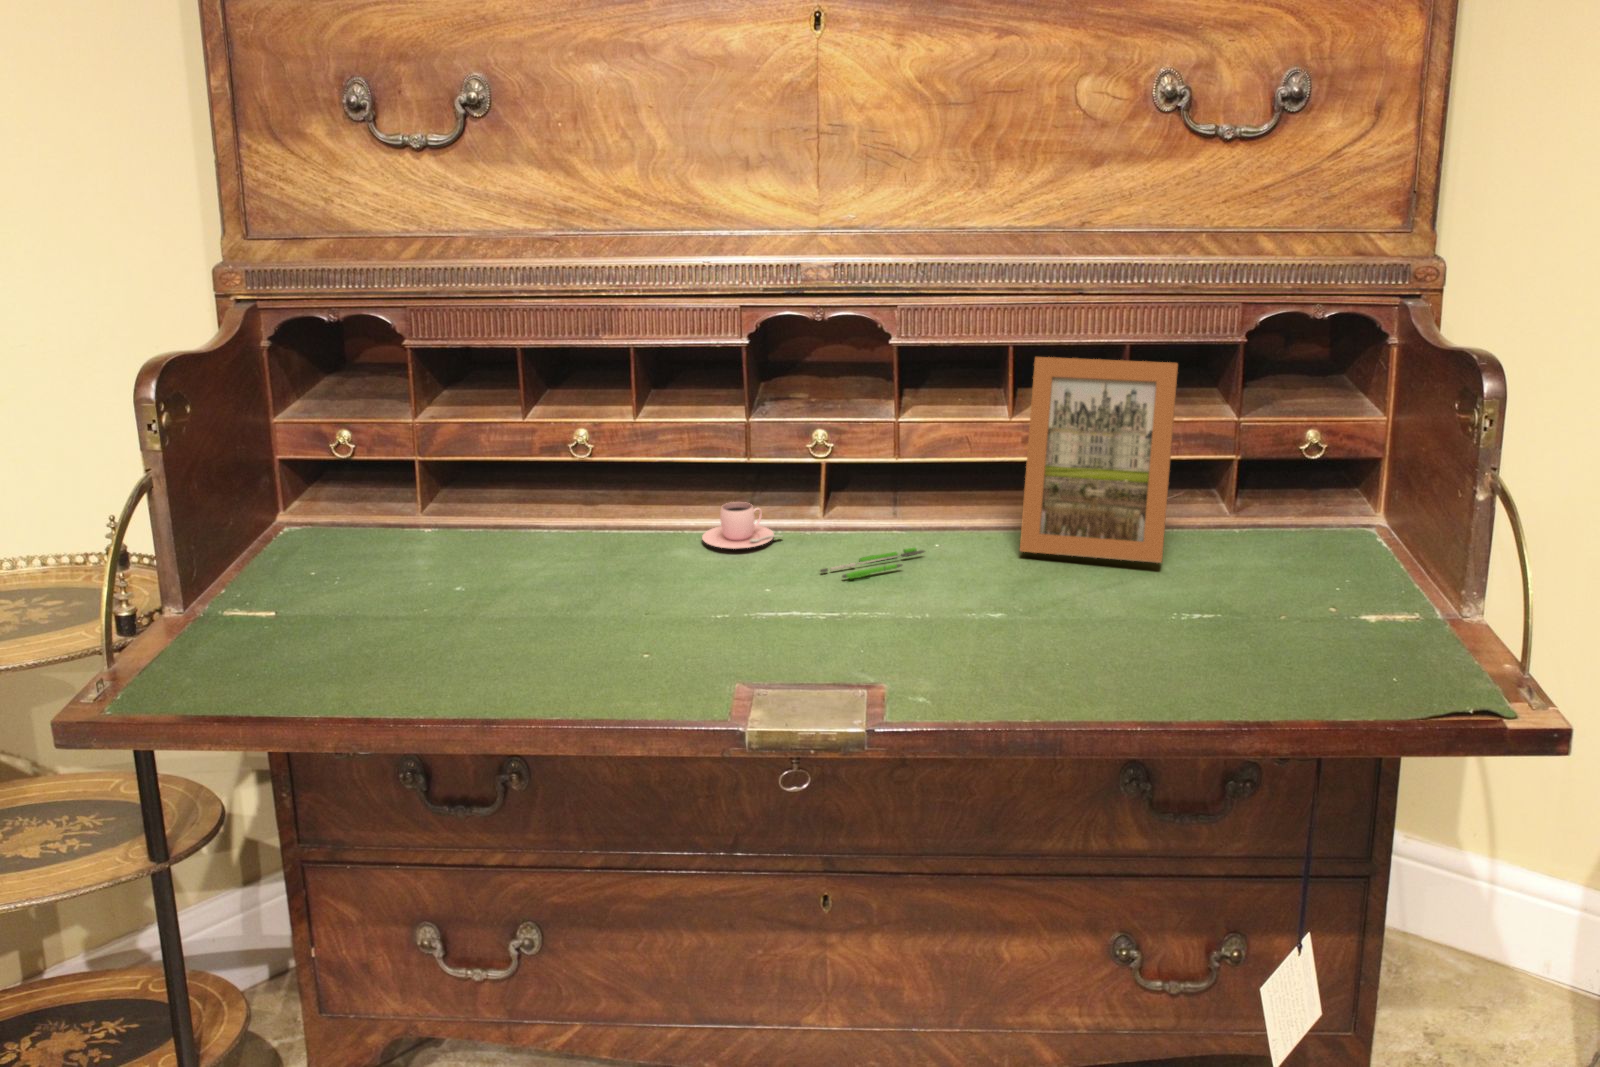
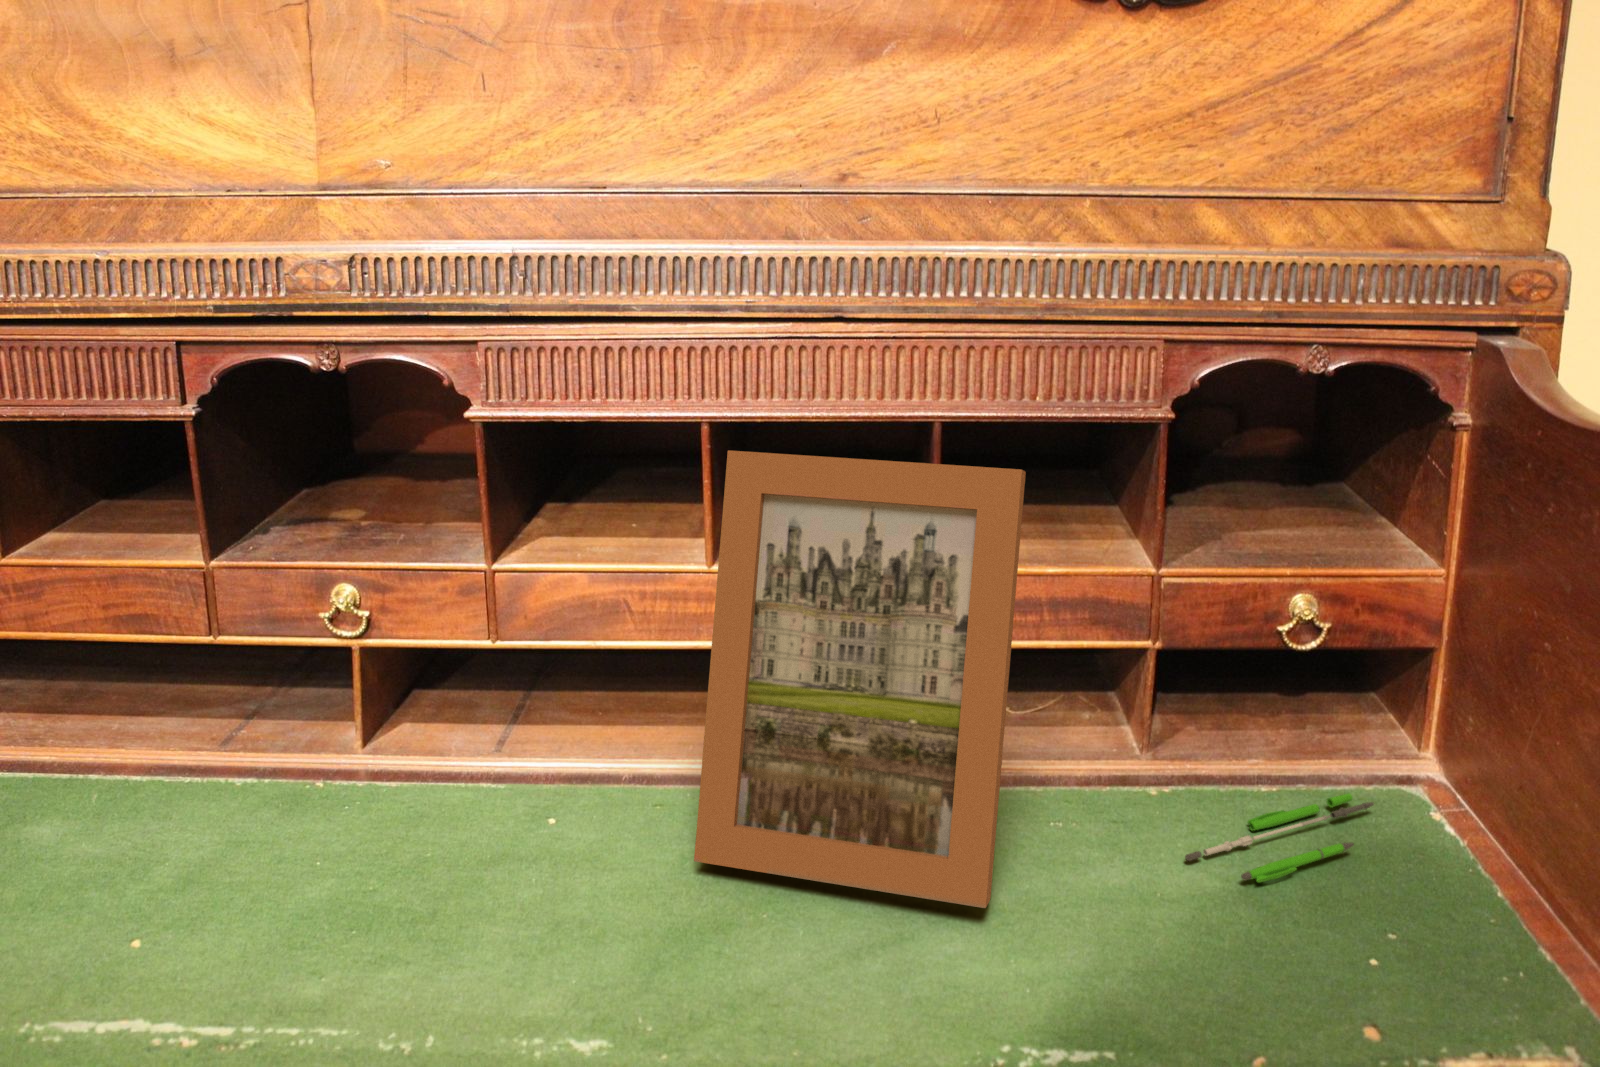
teacup: present [702,502,780,549] -> none [71,644,245,843]
pen: present [820,547,924,579] -> present [1185,794,1374,882]

